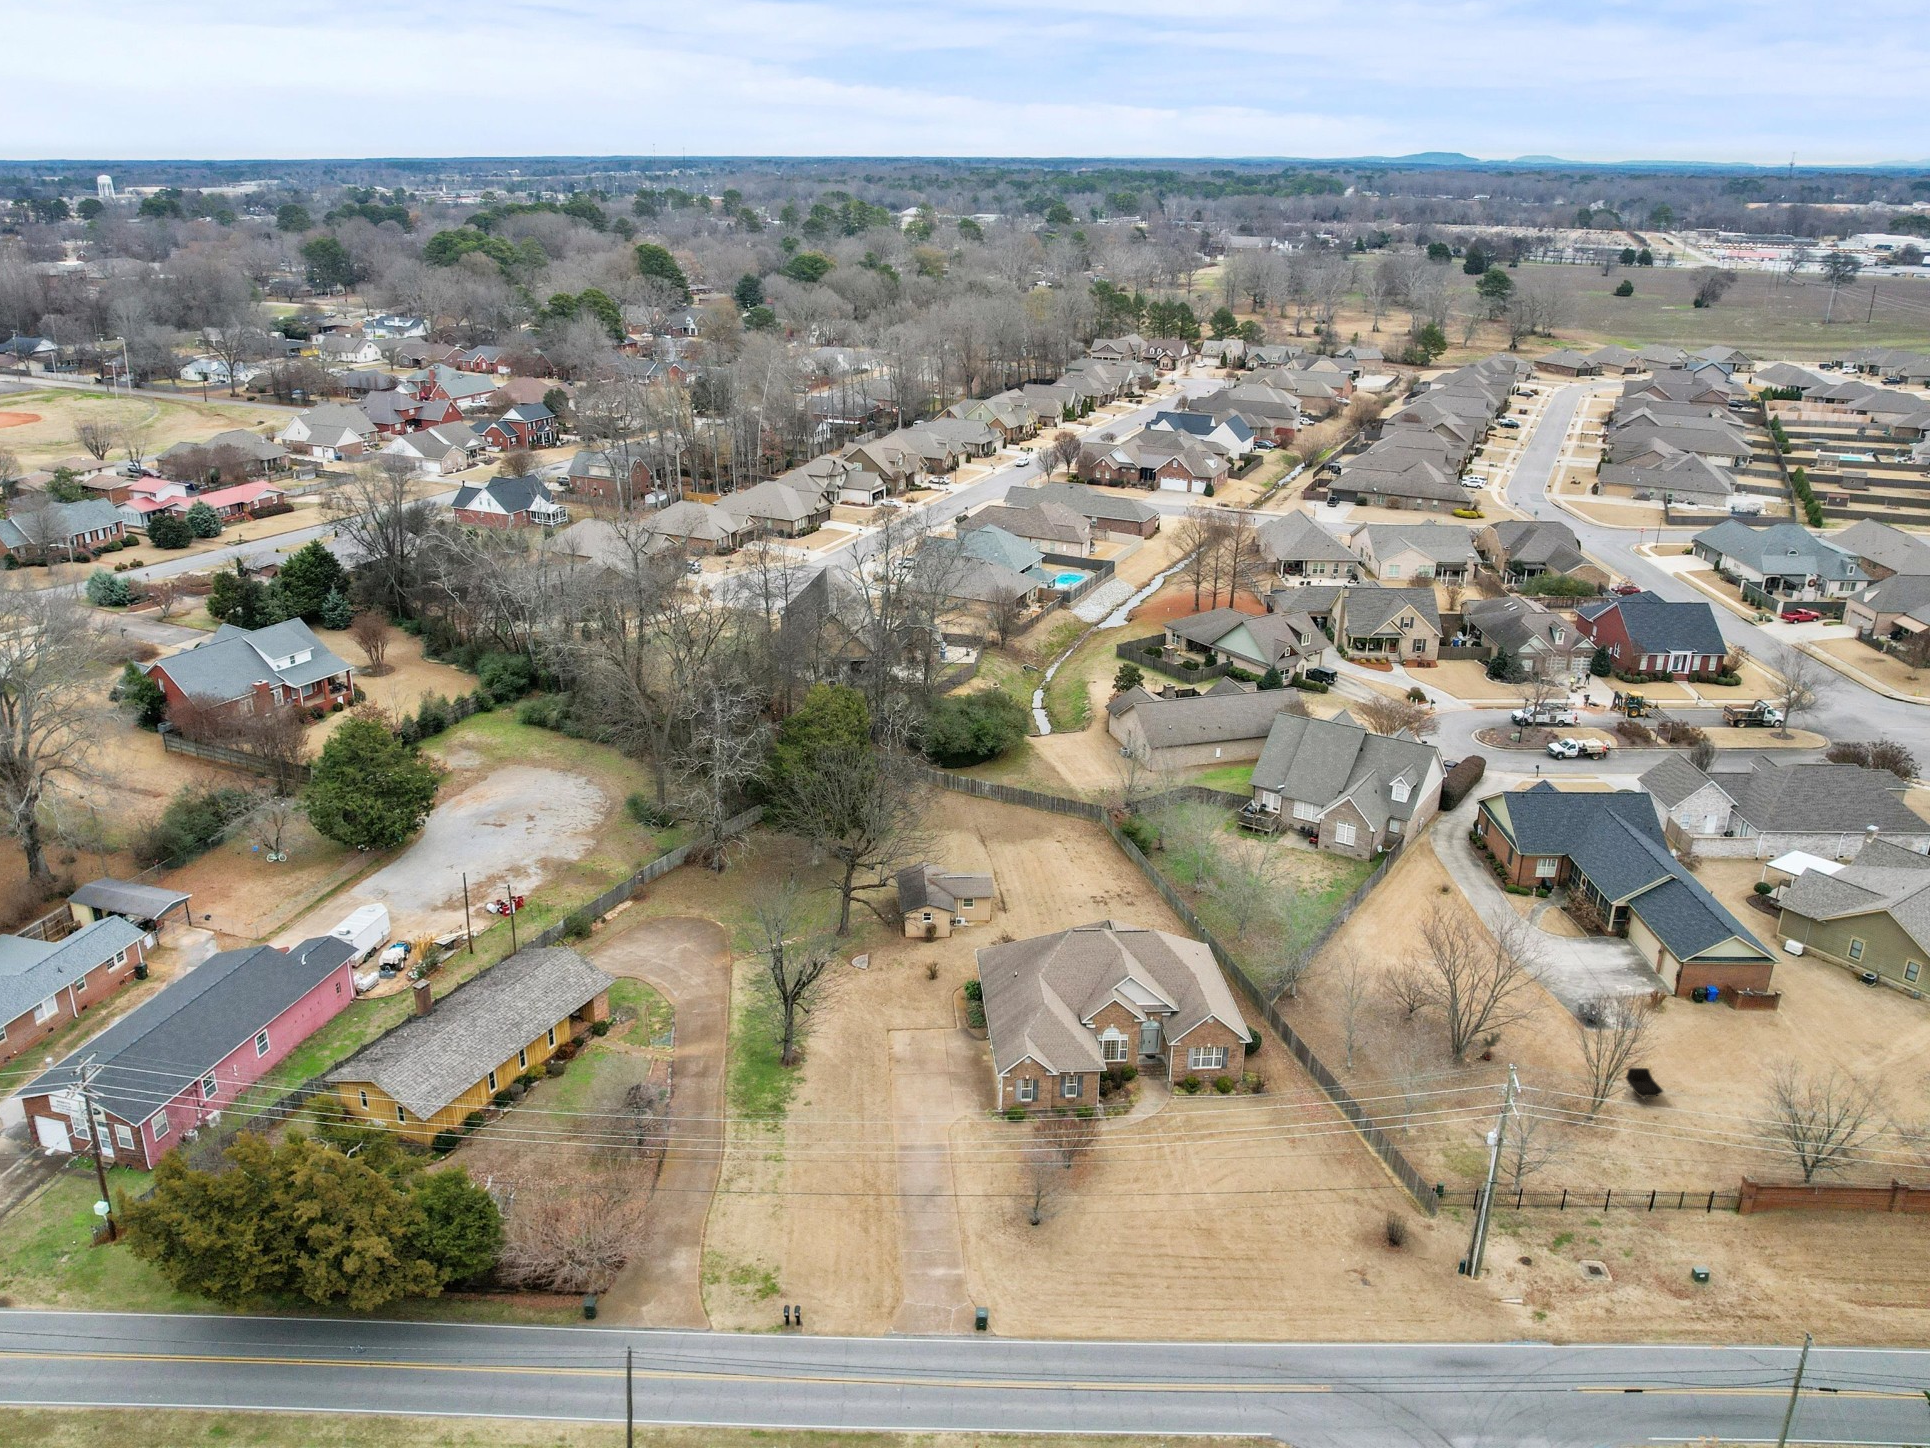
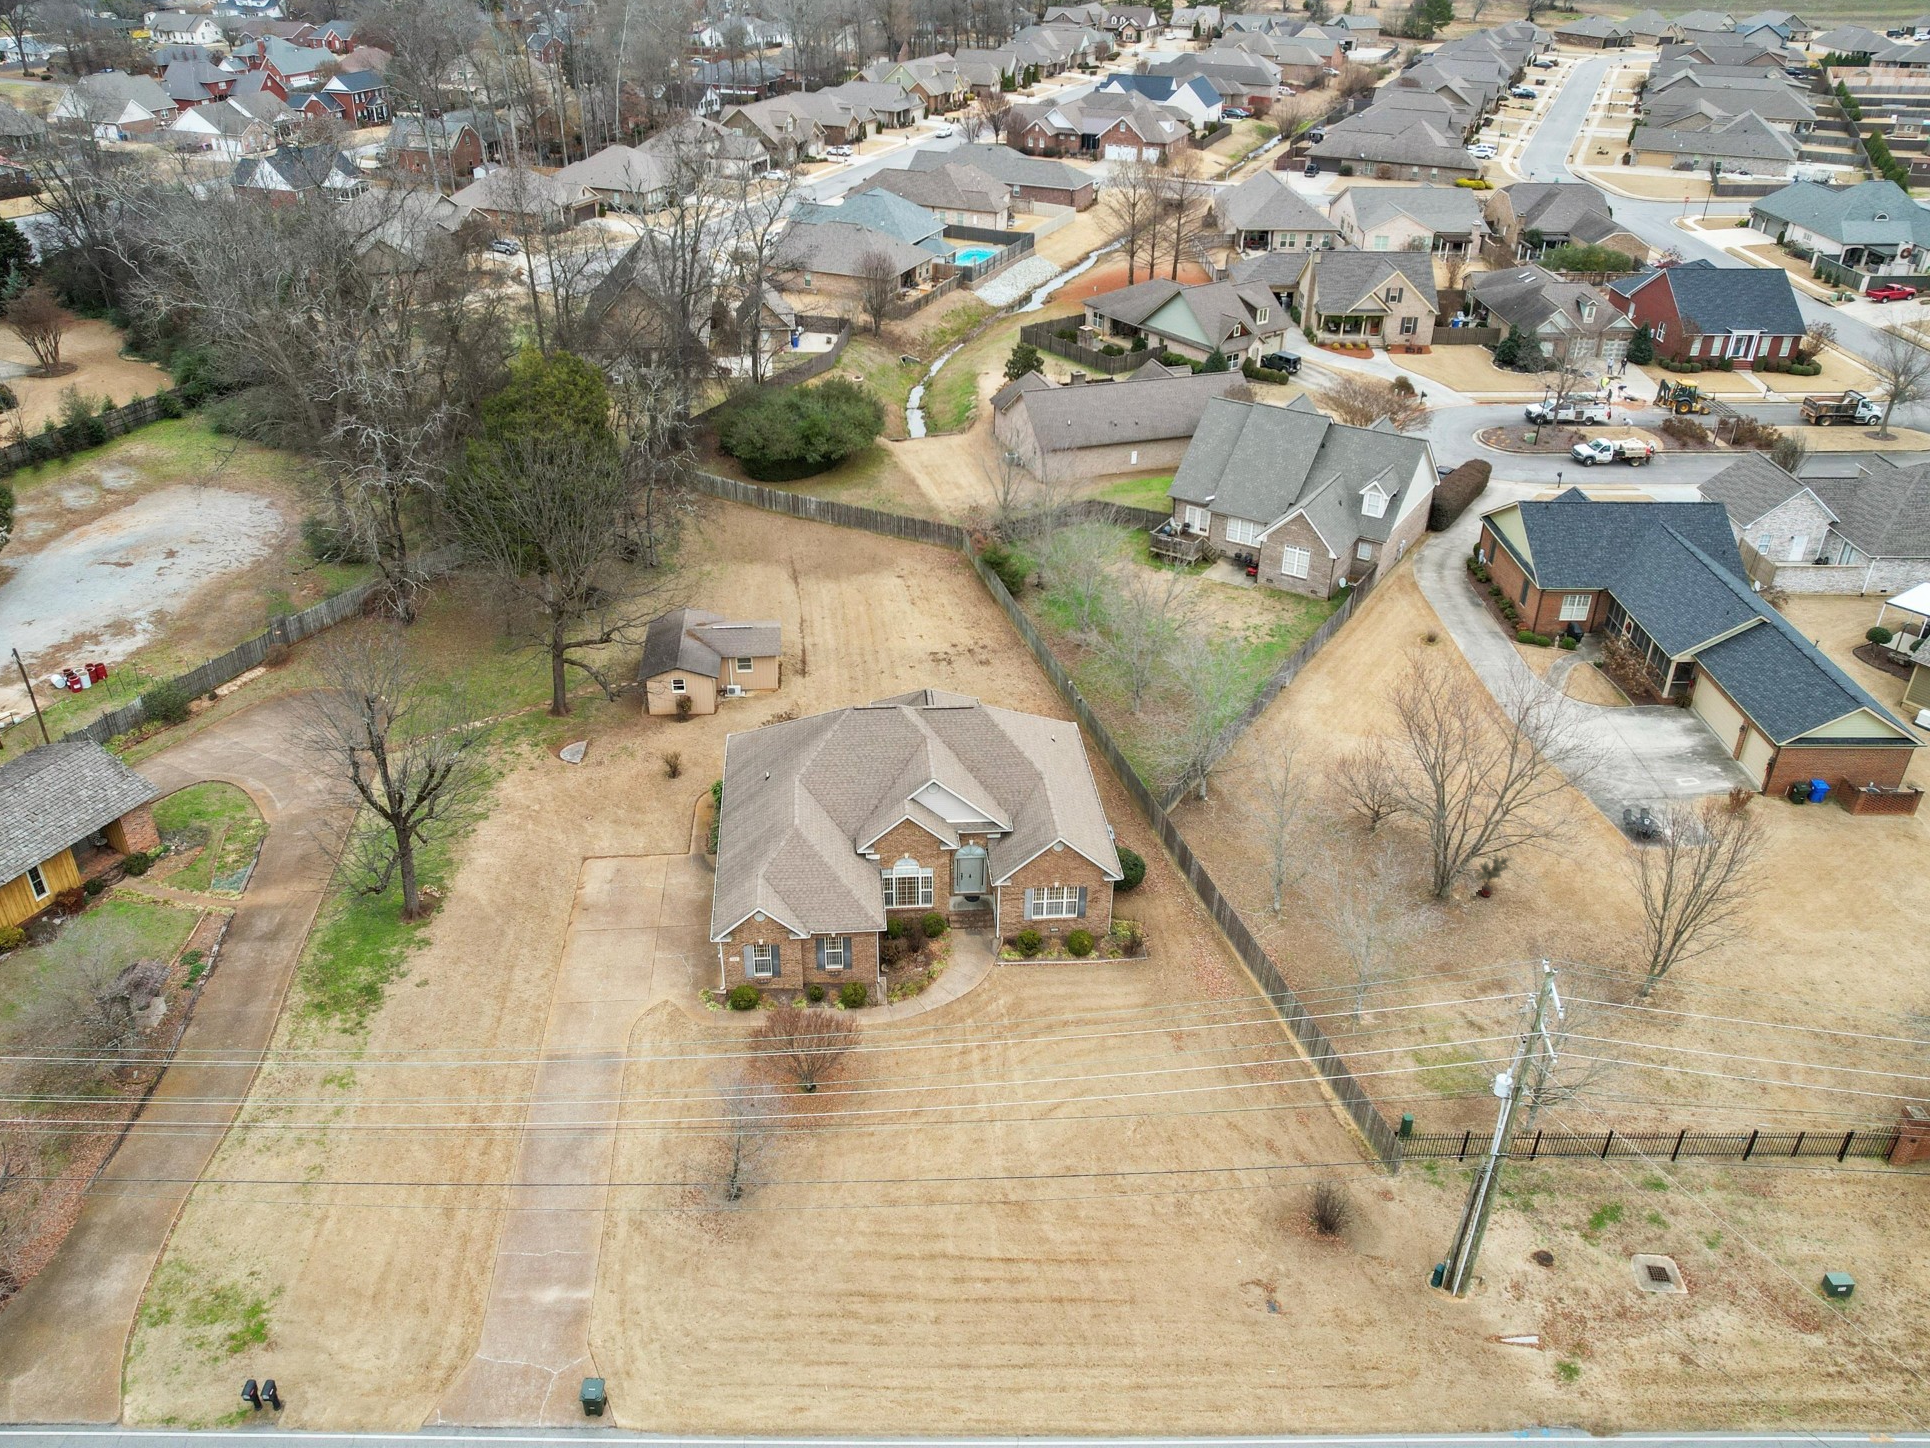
lounge chair: present [1626,1068,1663,1100] -> none [1699,912,1758,973]

